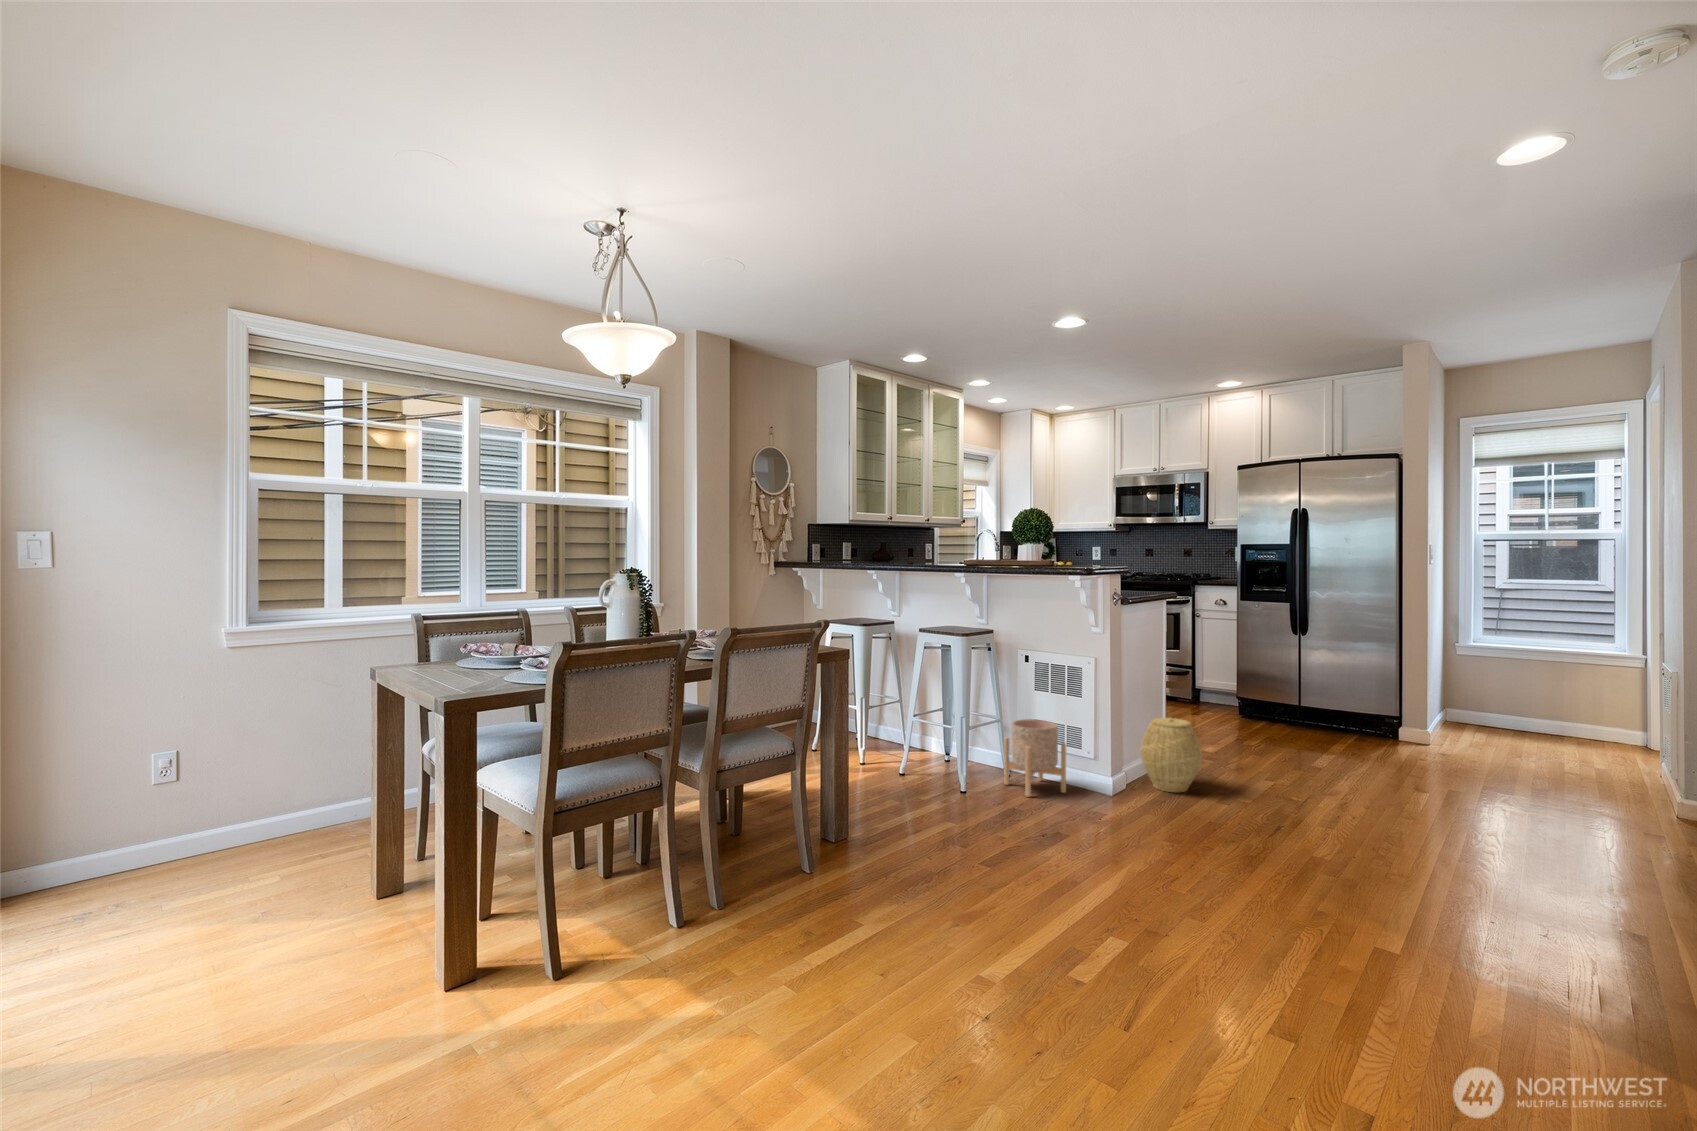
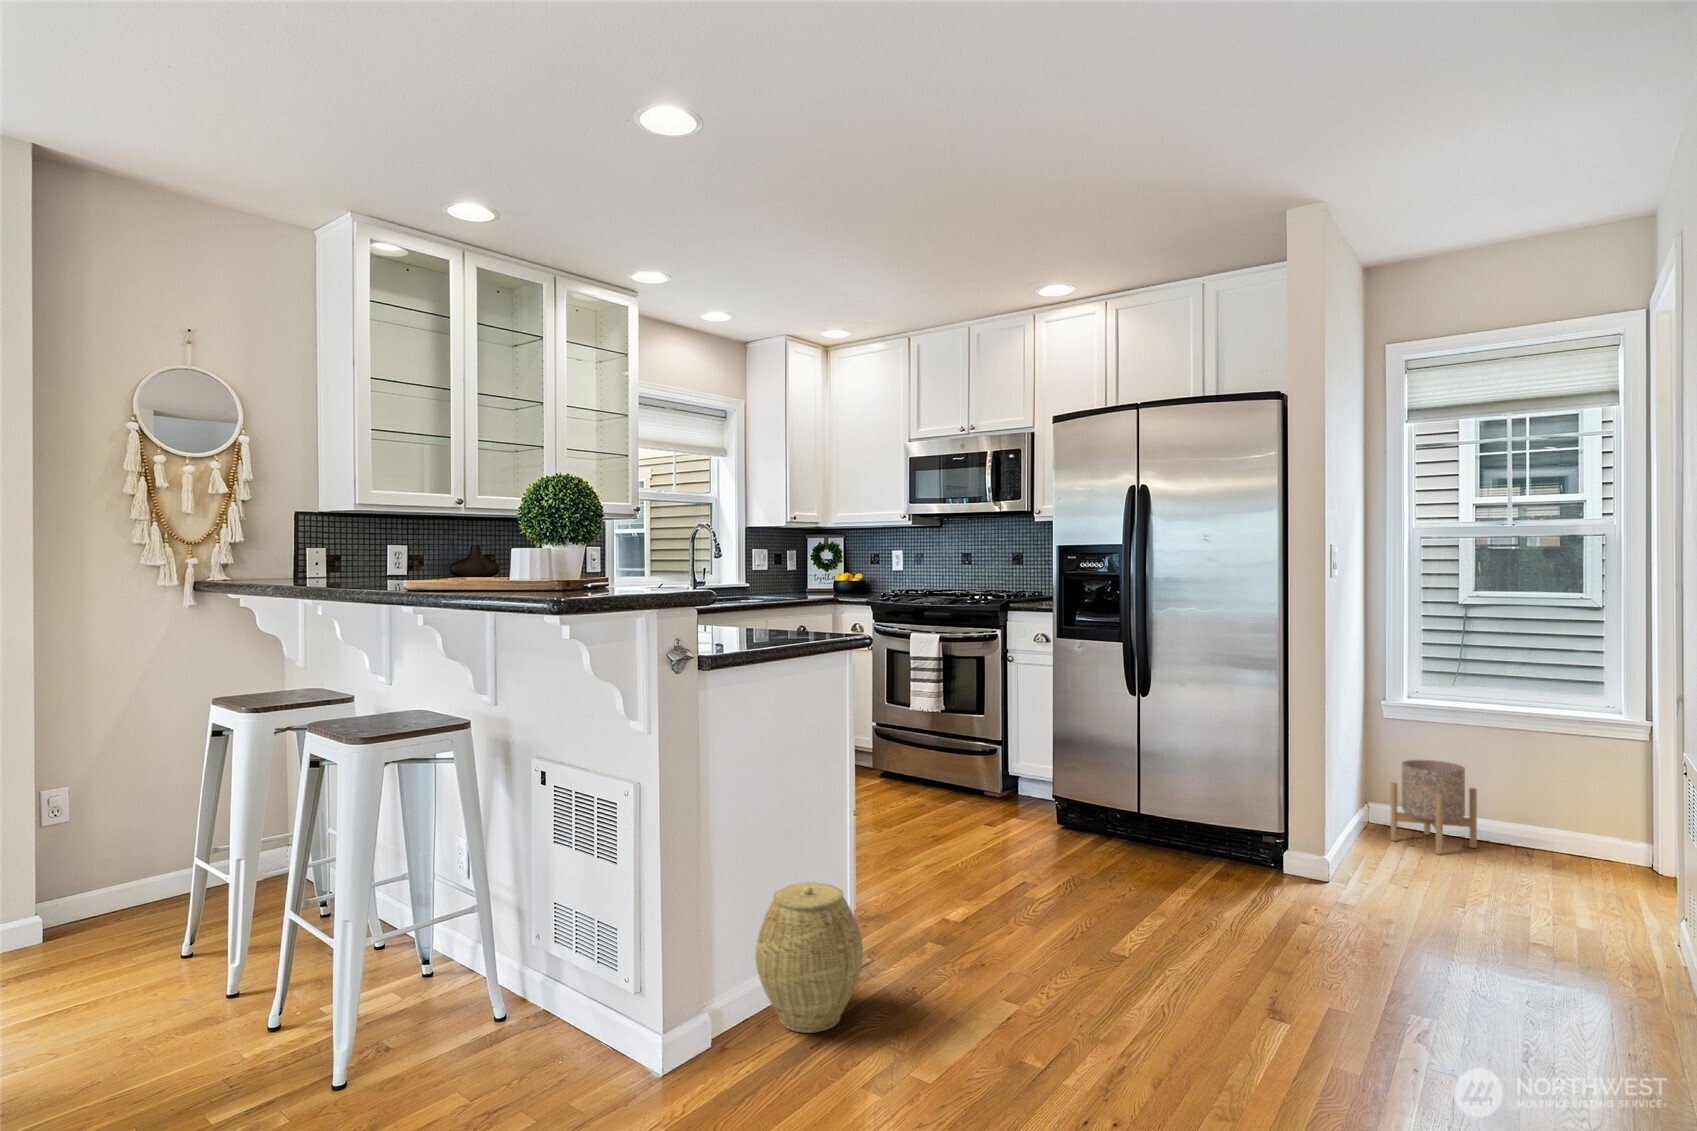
planter: present [1004,719,1066,797] -> present [1390,760,1477,855]

